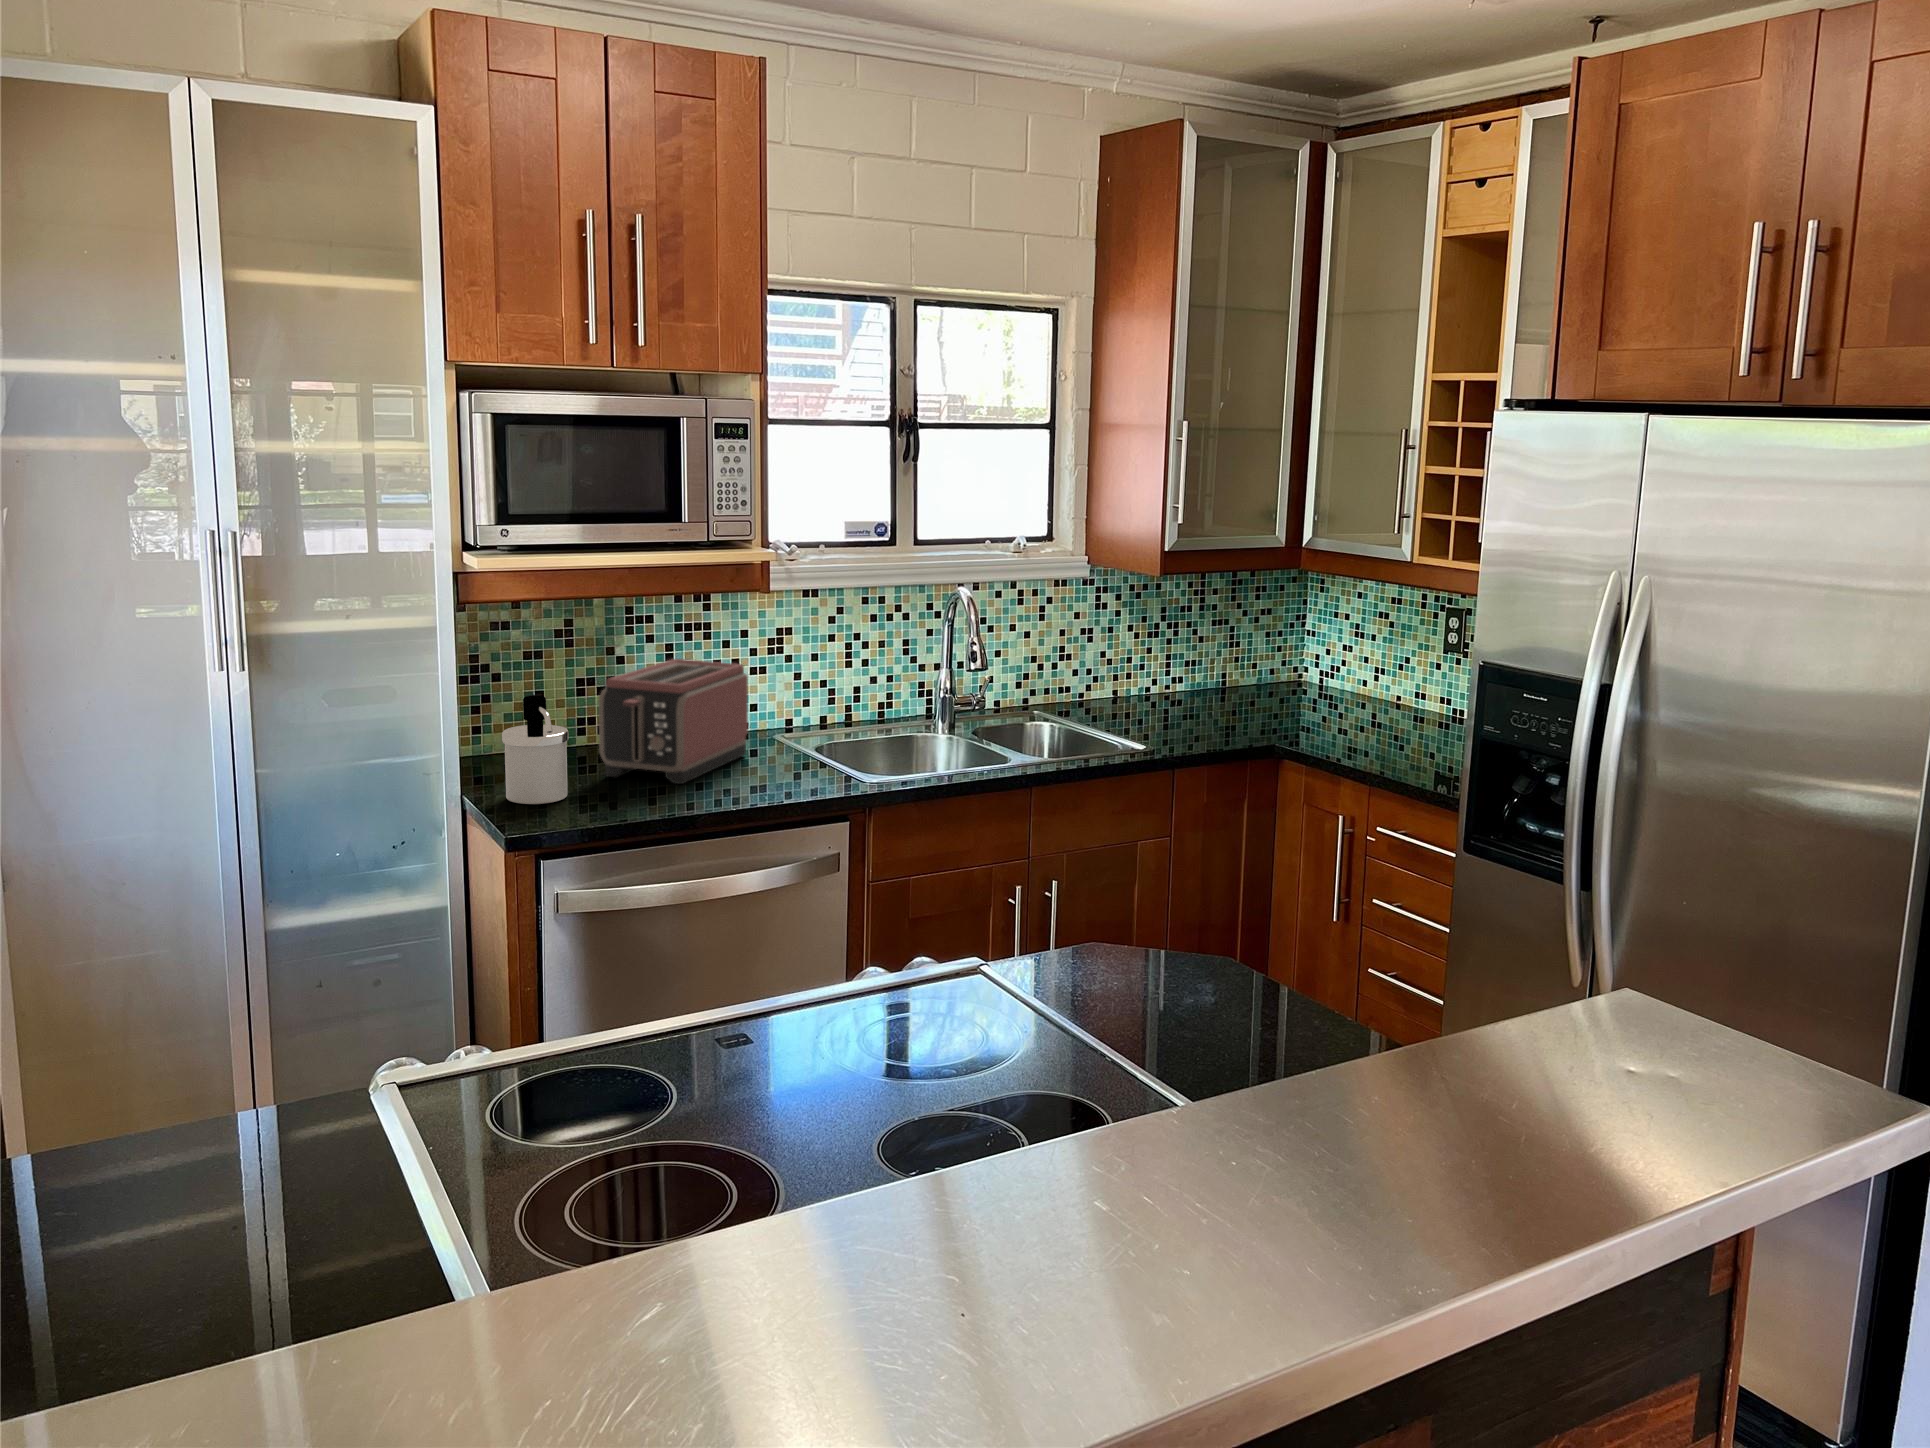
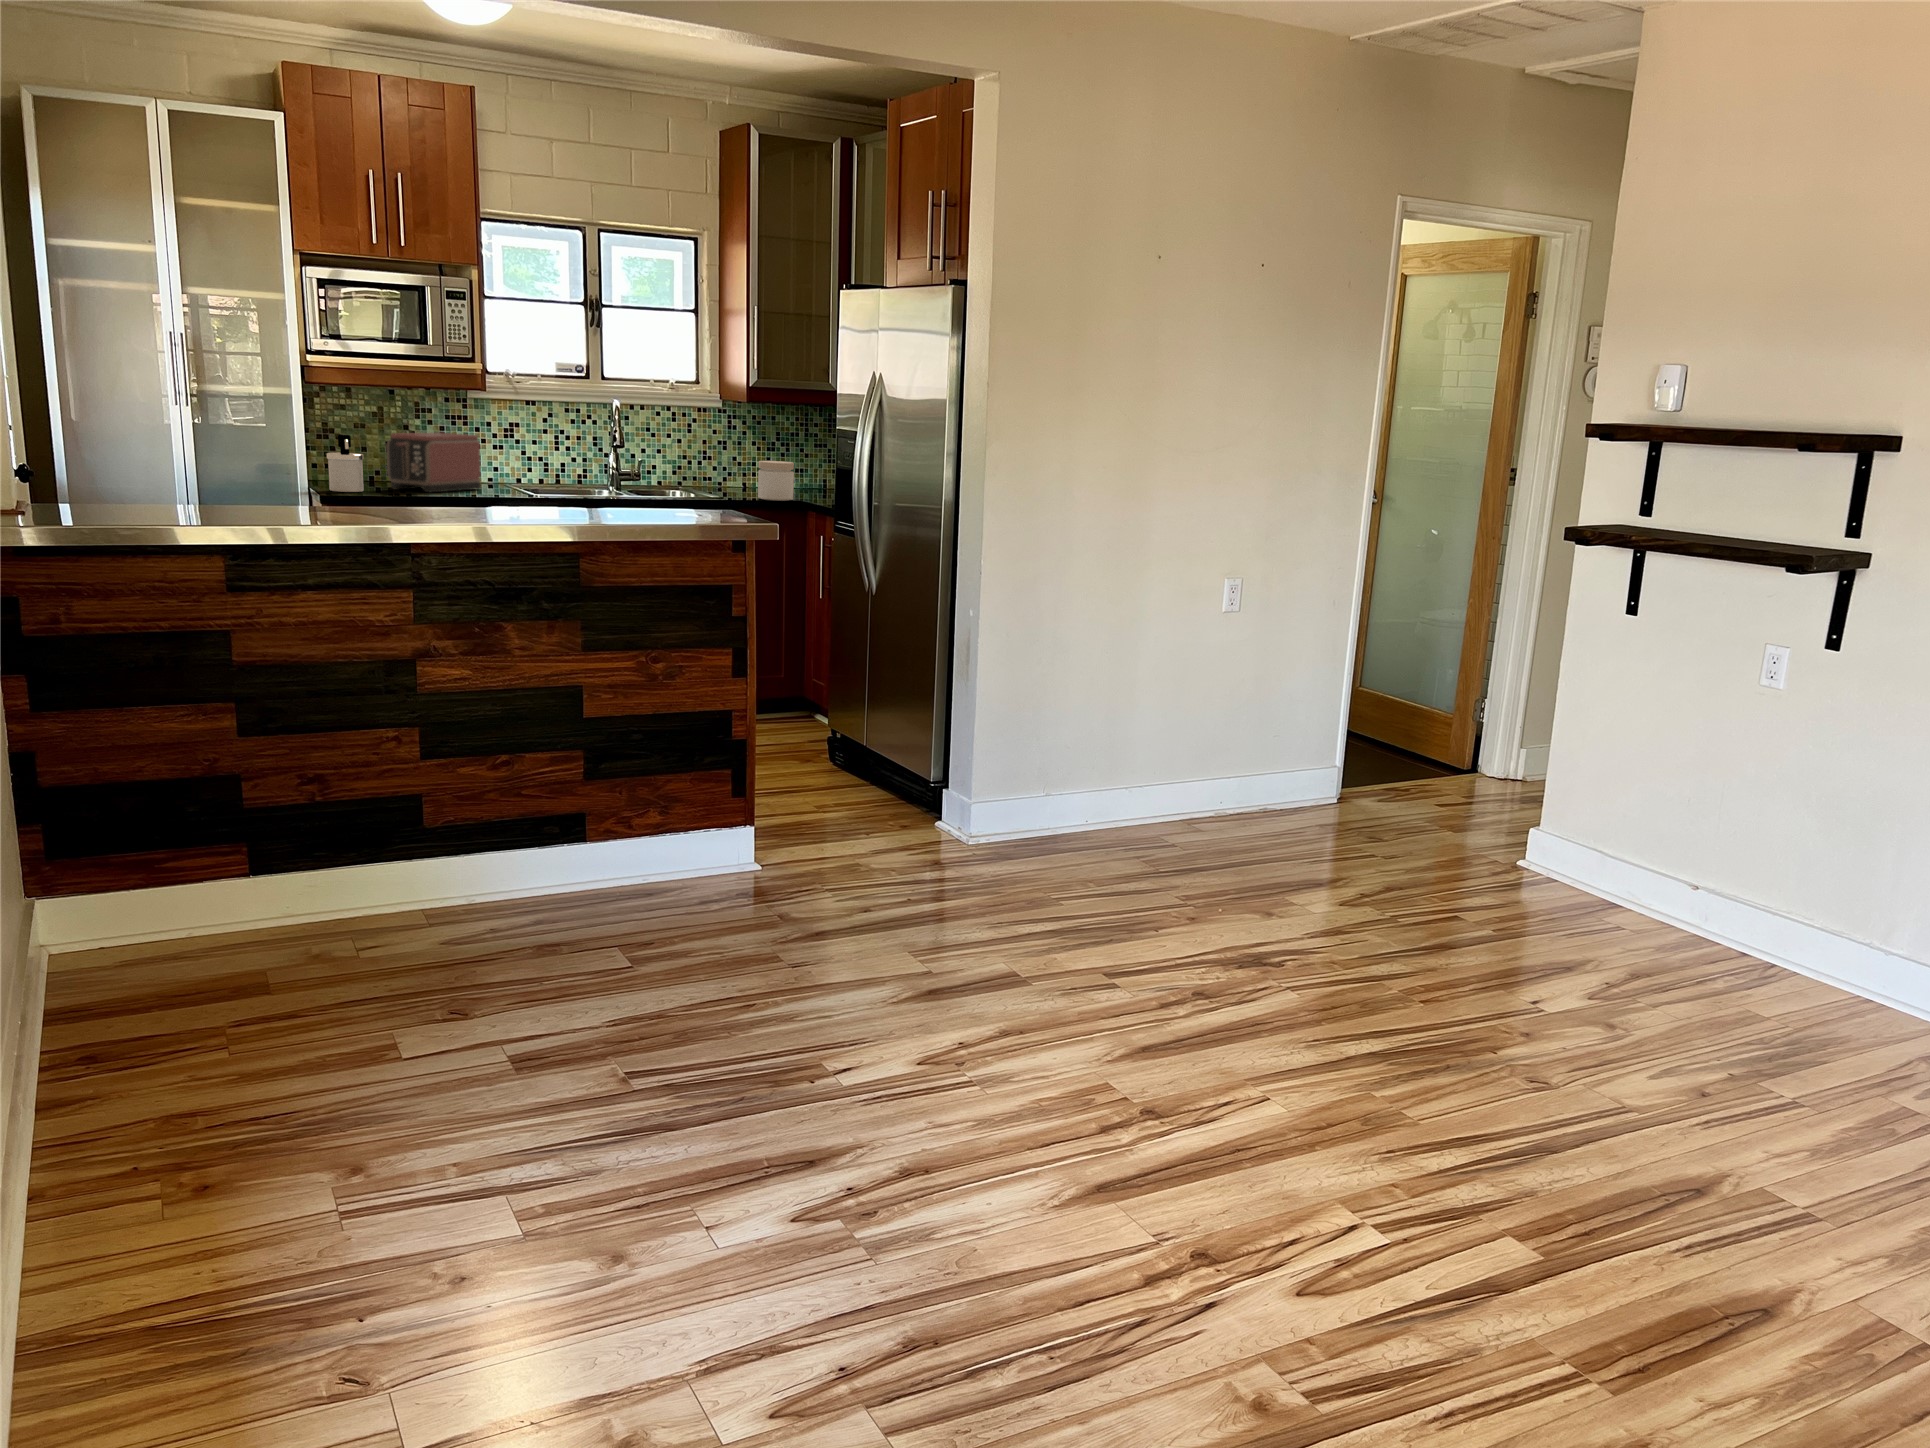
jar: none [1190,672,1252,742] -> present [758,461,794,501]

